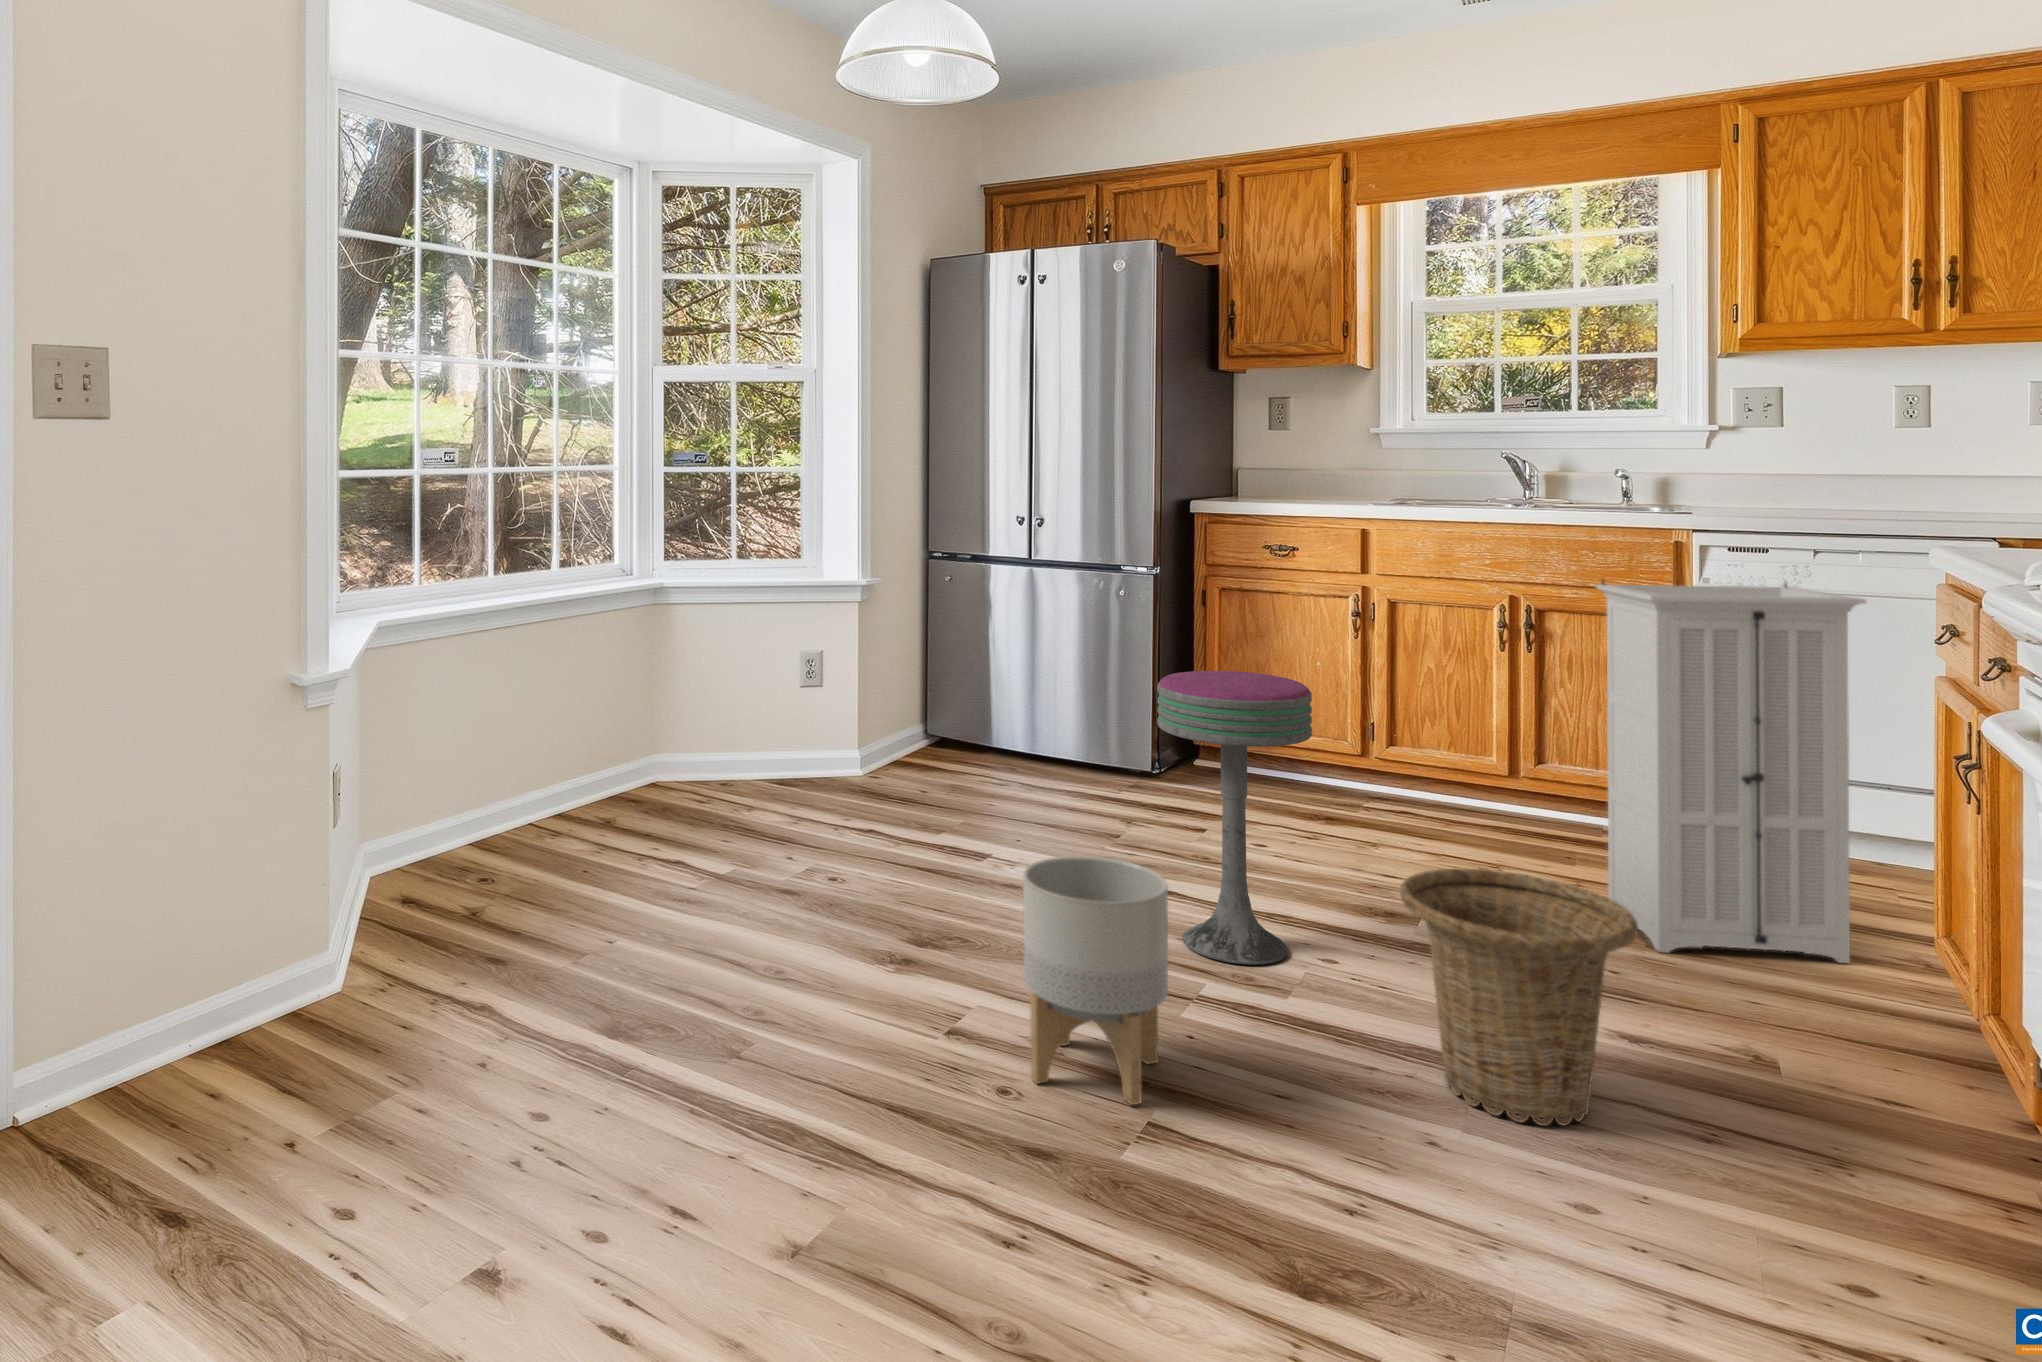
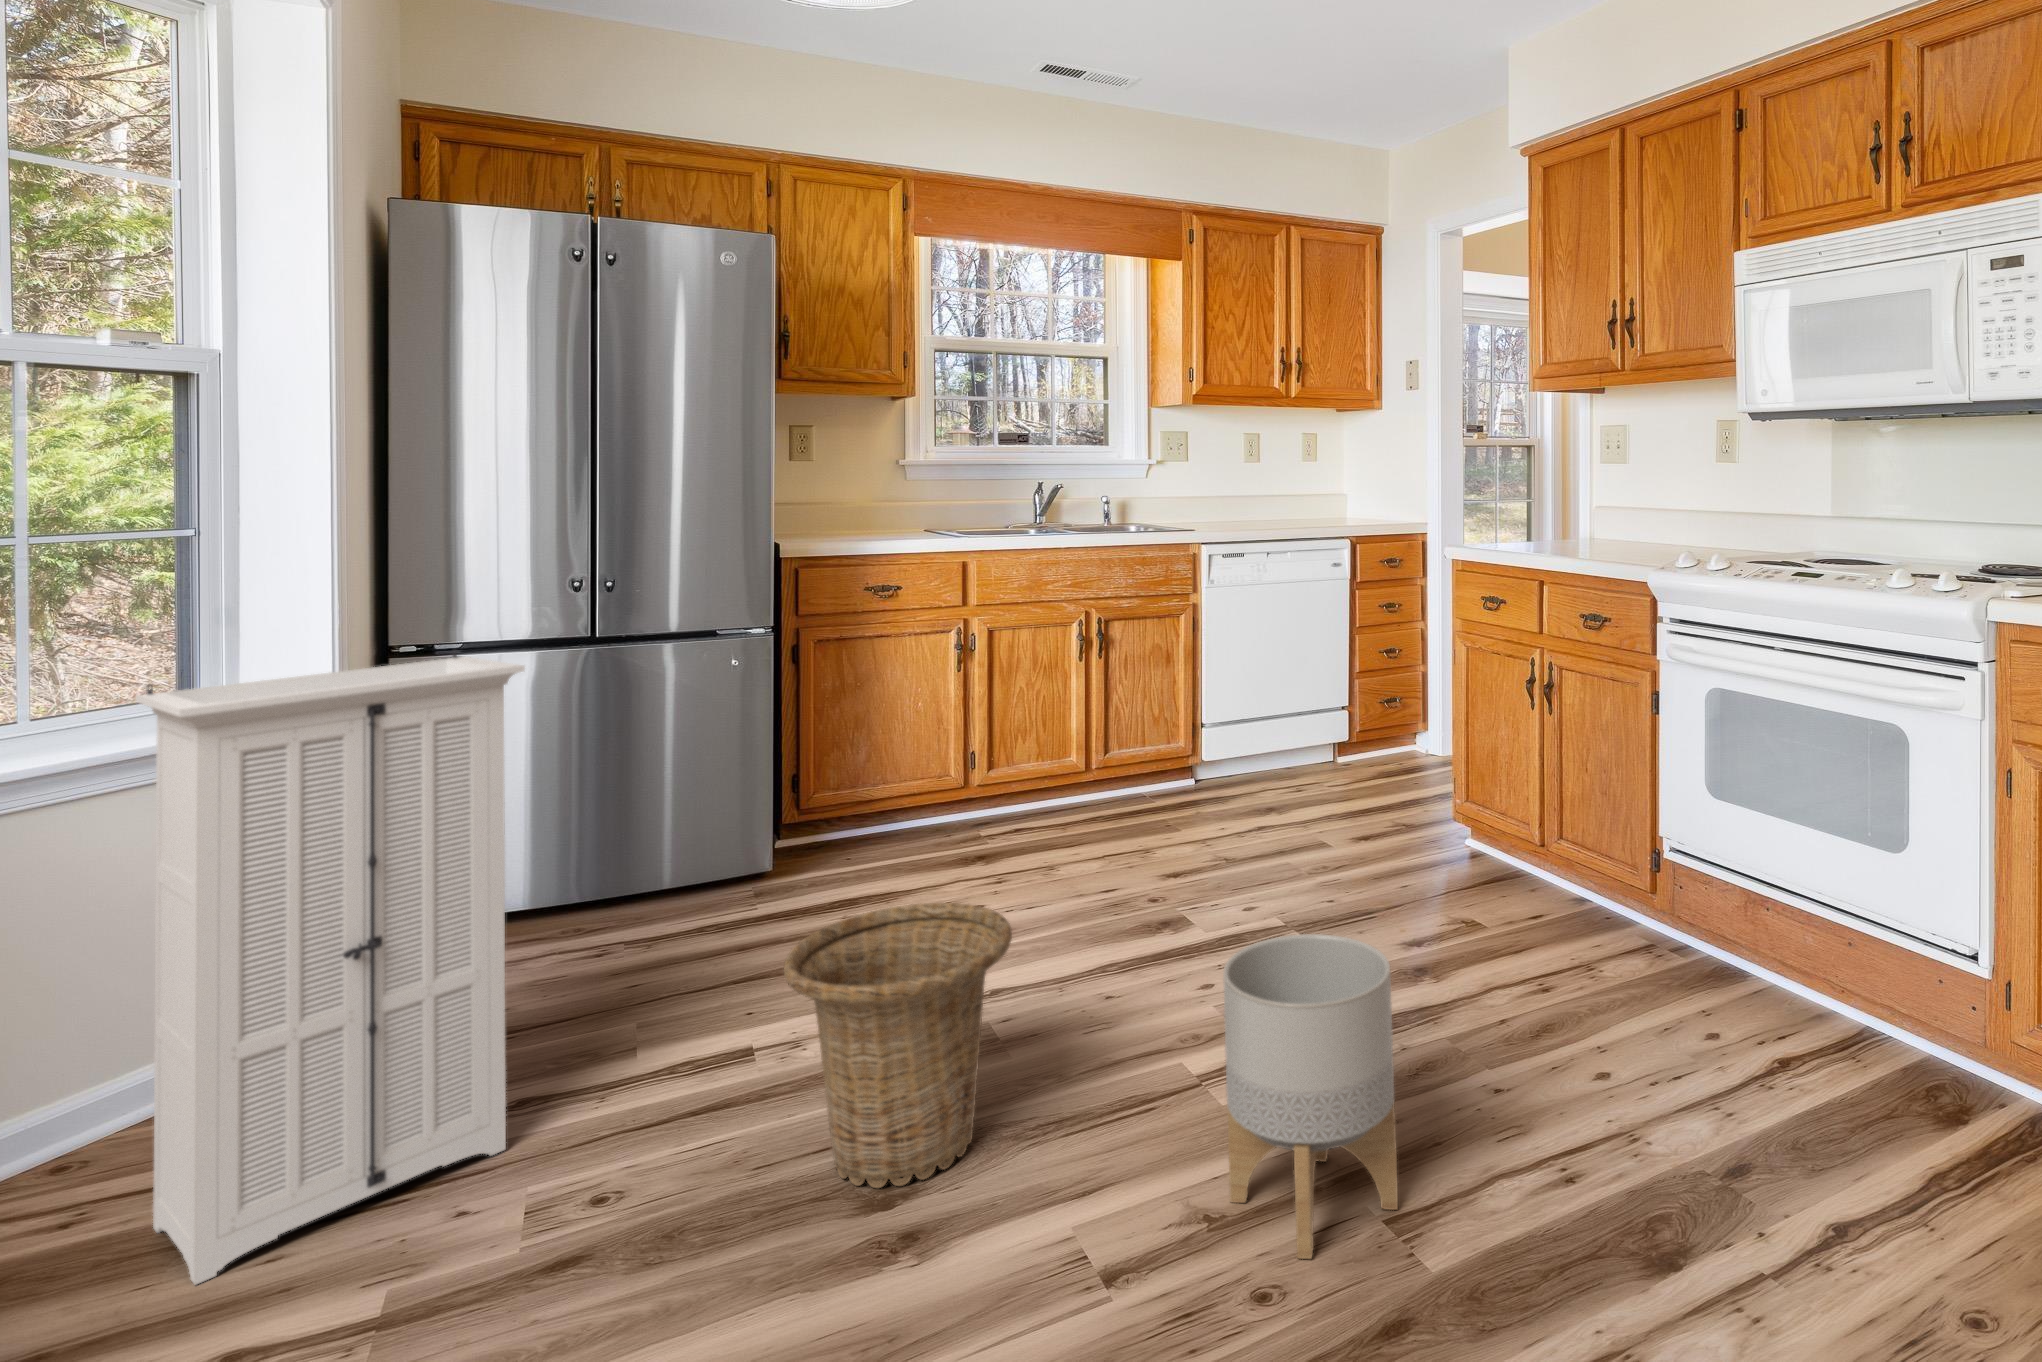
storage cabinet: present [1597,580,1867,963] -> present [136,651,525,1285]
bar stool: present [1157,671,1312,965] -> none [1067,705,1224,1030]
basket: present [1400,869,1638,1126] -> present [784,903,1012,1188]

